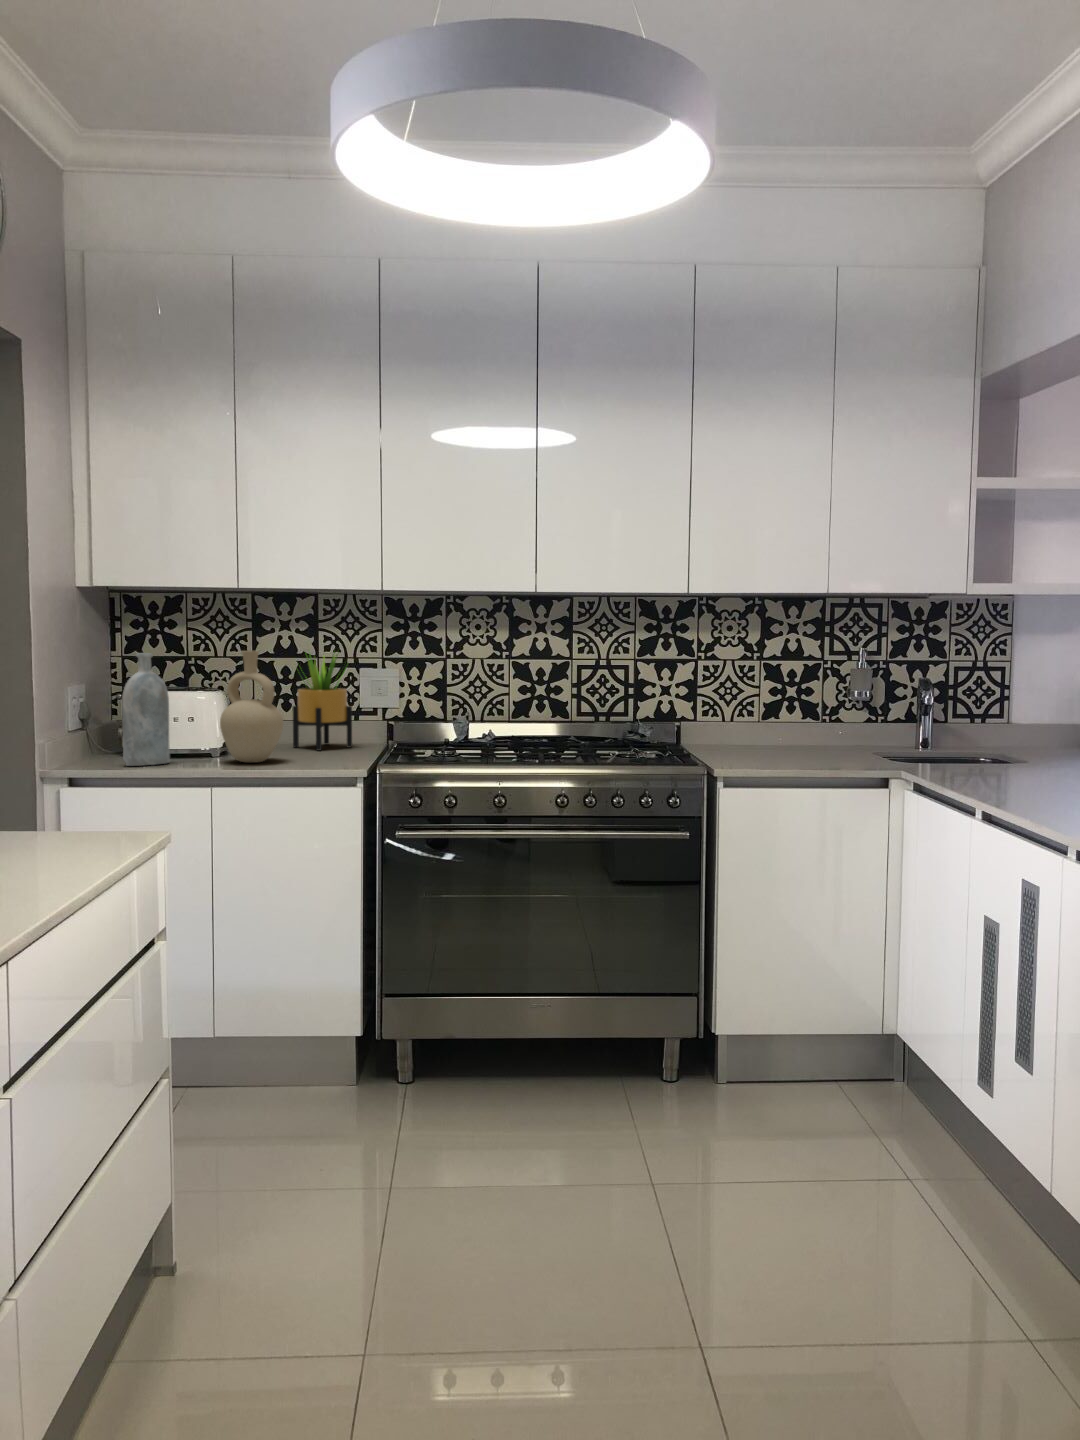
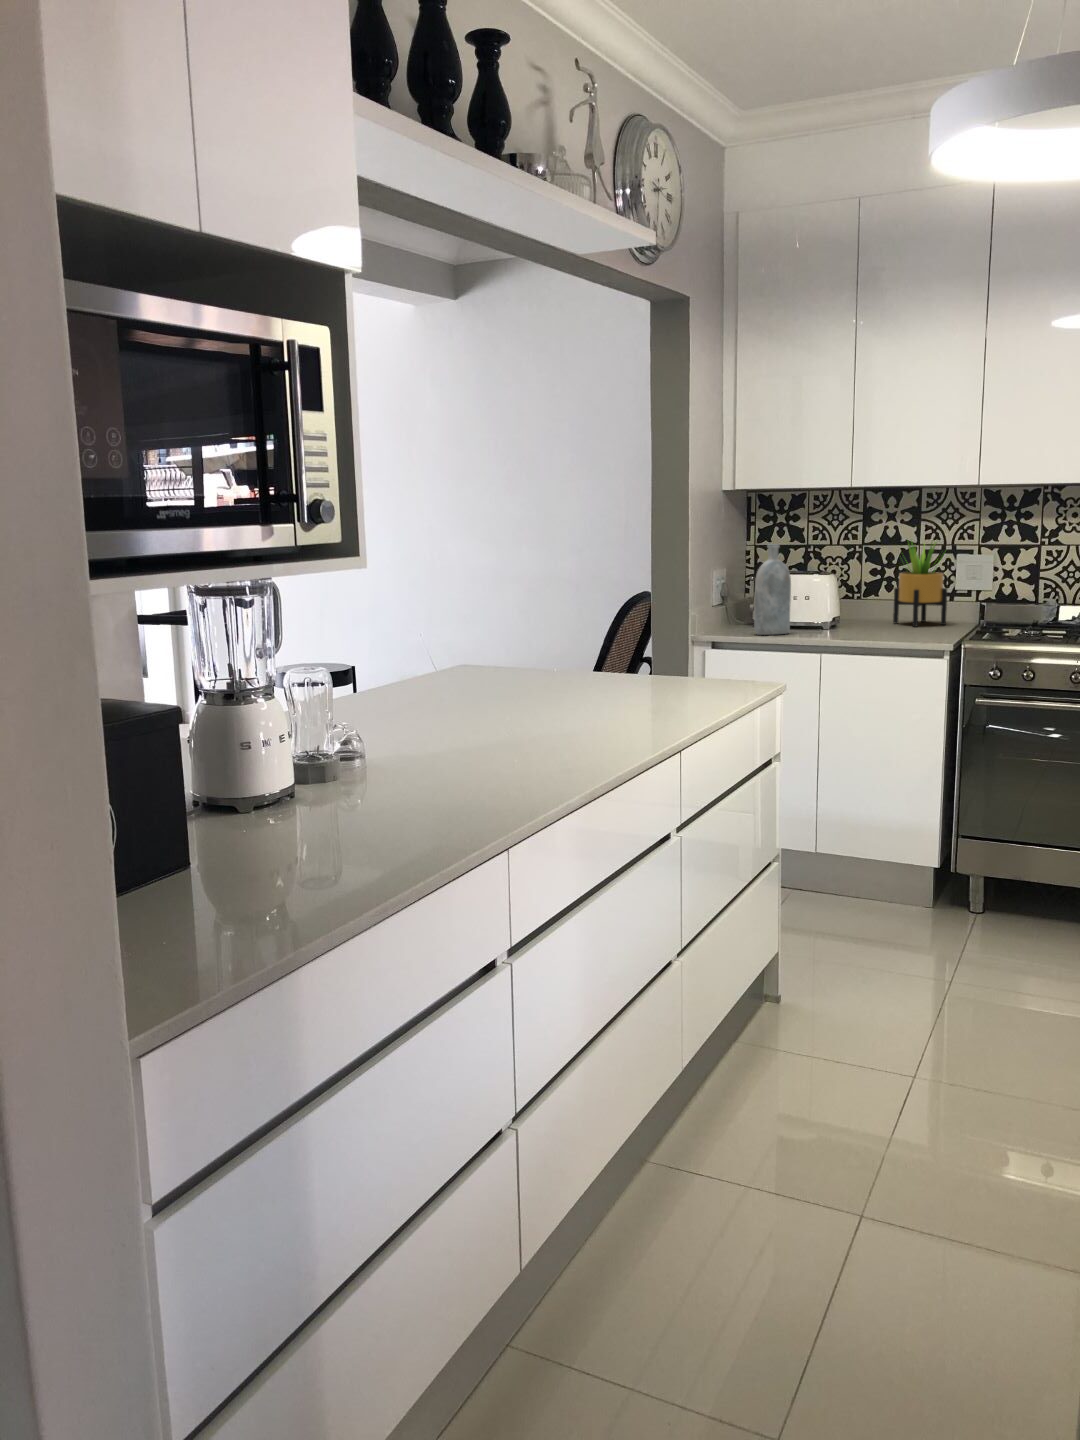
vase: present [220,651,283,763] -> none [831,542,884,635]

